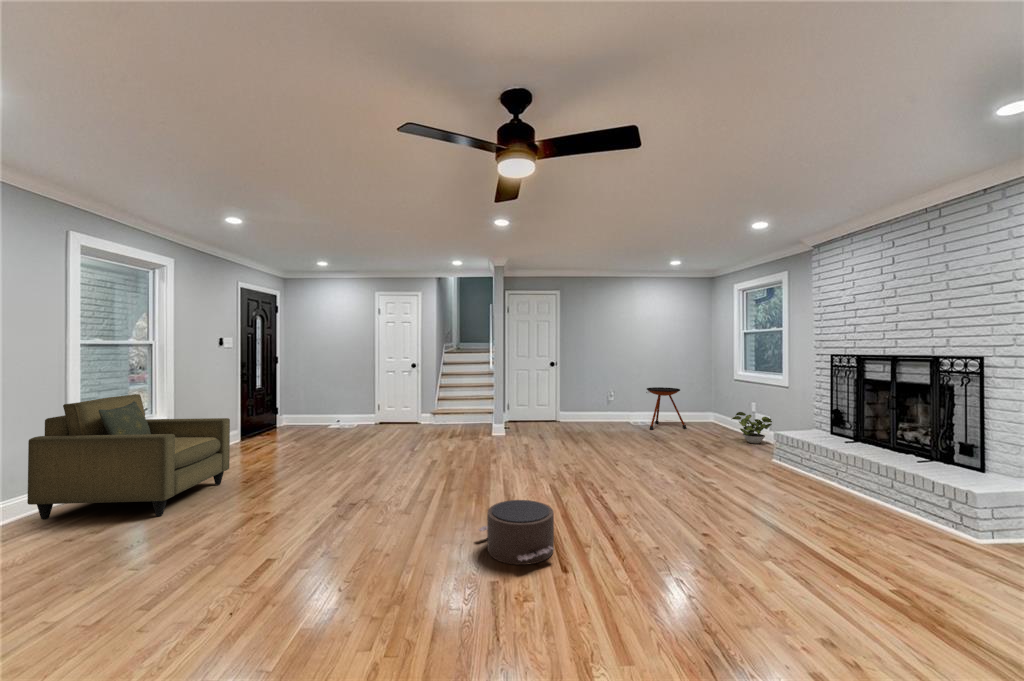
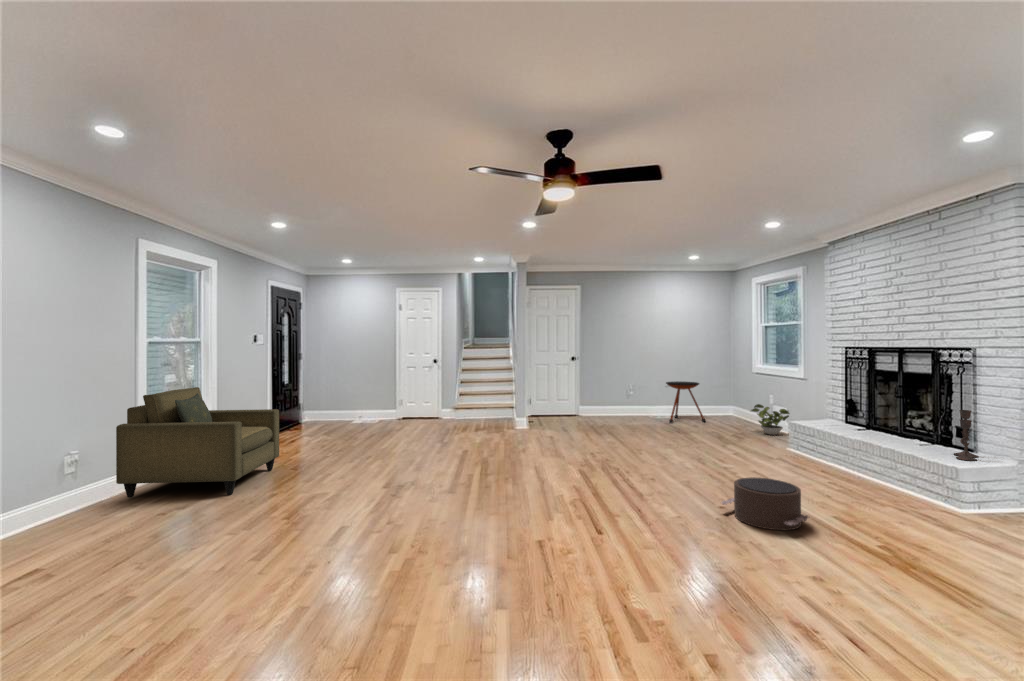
candlestick: none [959,425,988,482] -> present [954,410,979,461]
pouf: present [479,500,554,565] -> present [721,477,808,530]

